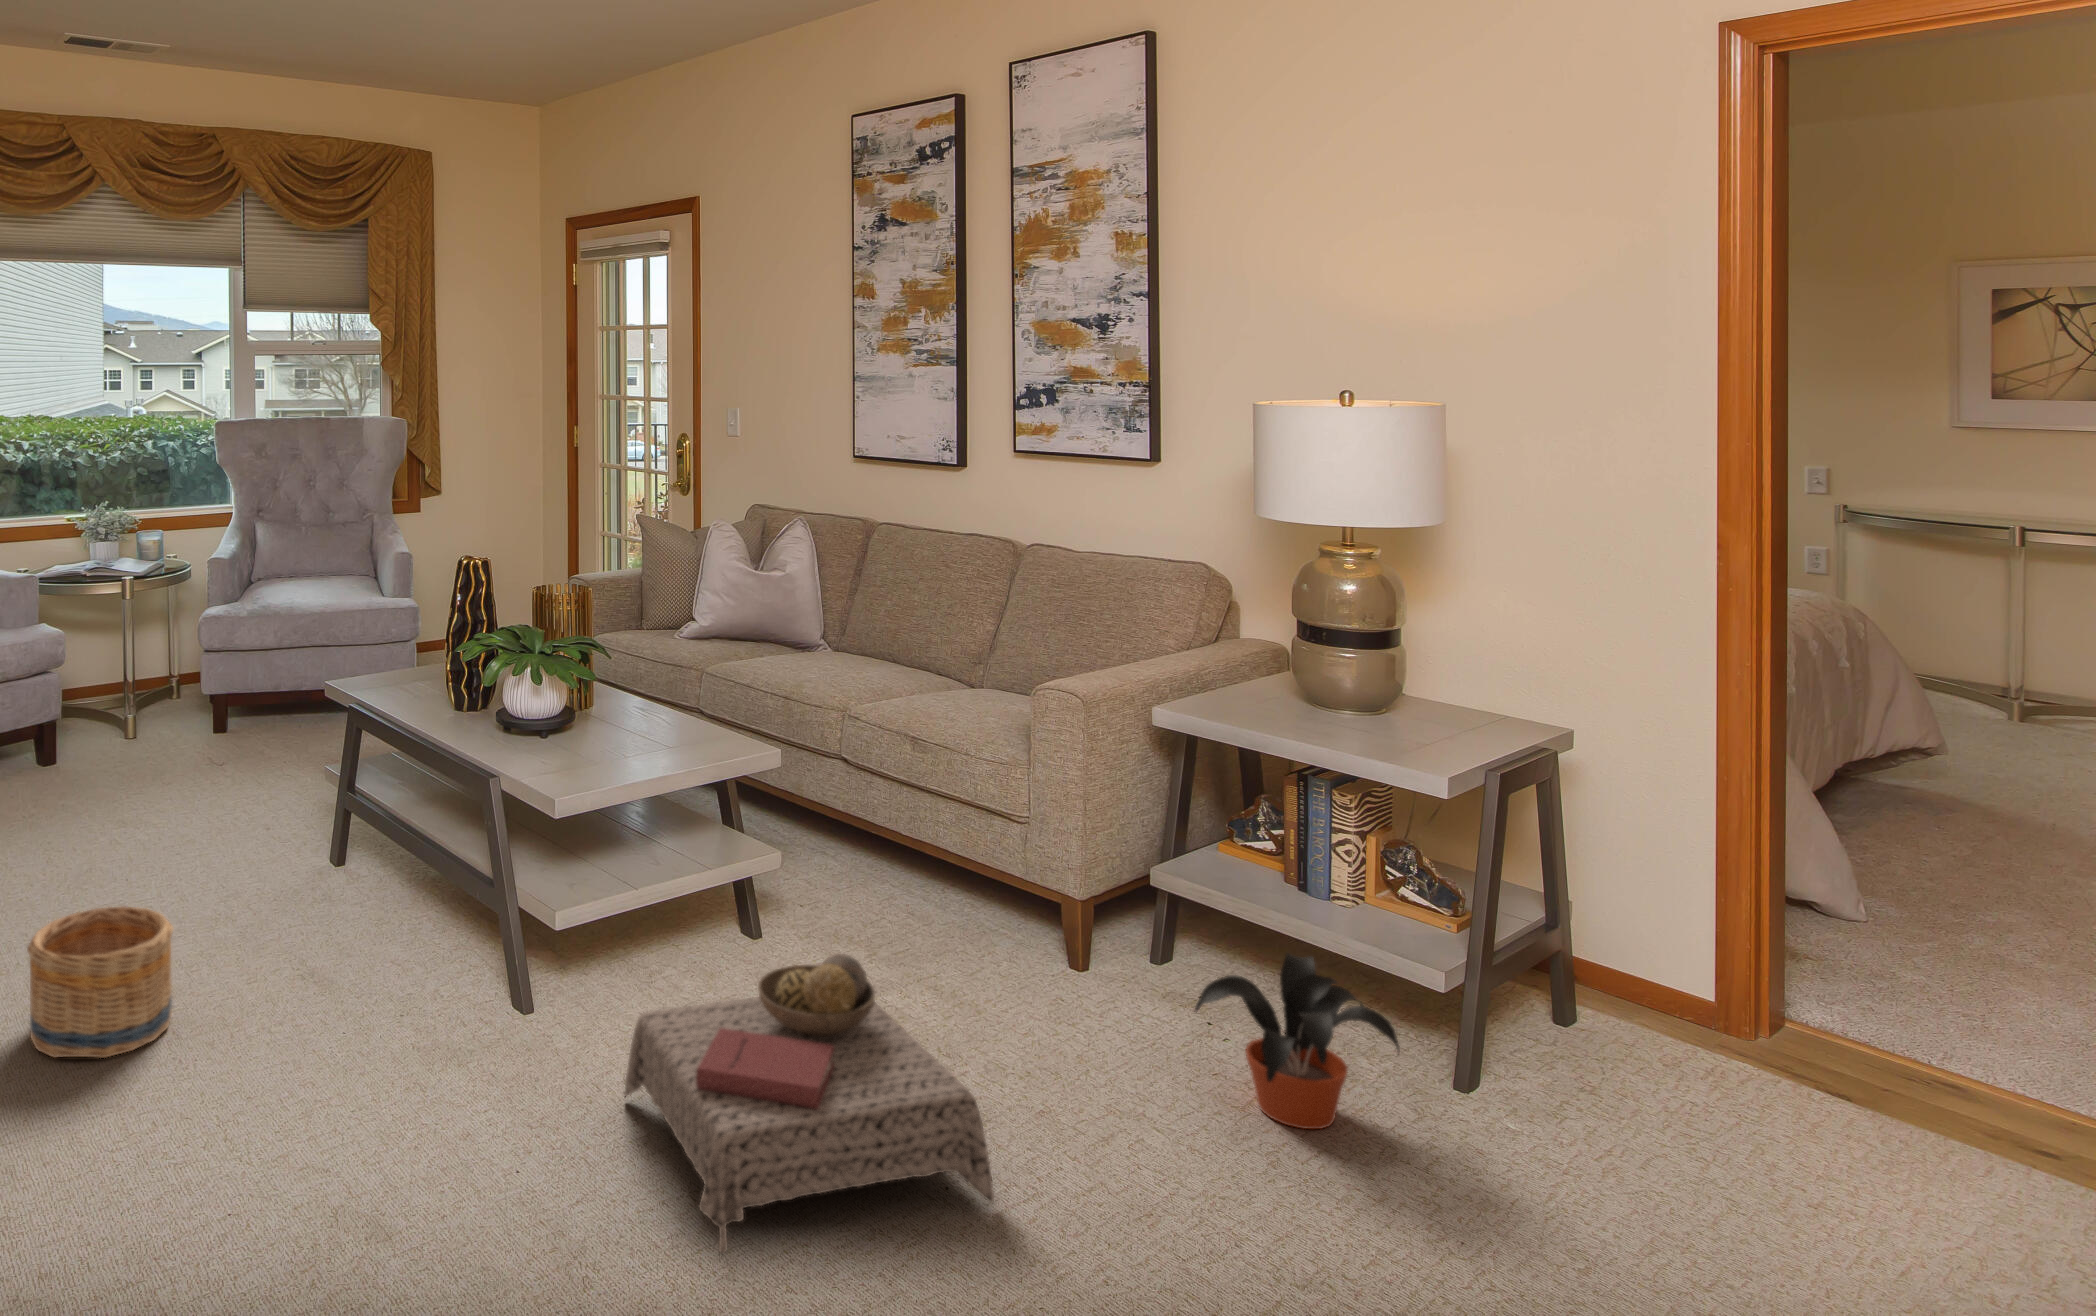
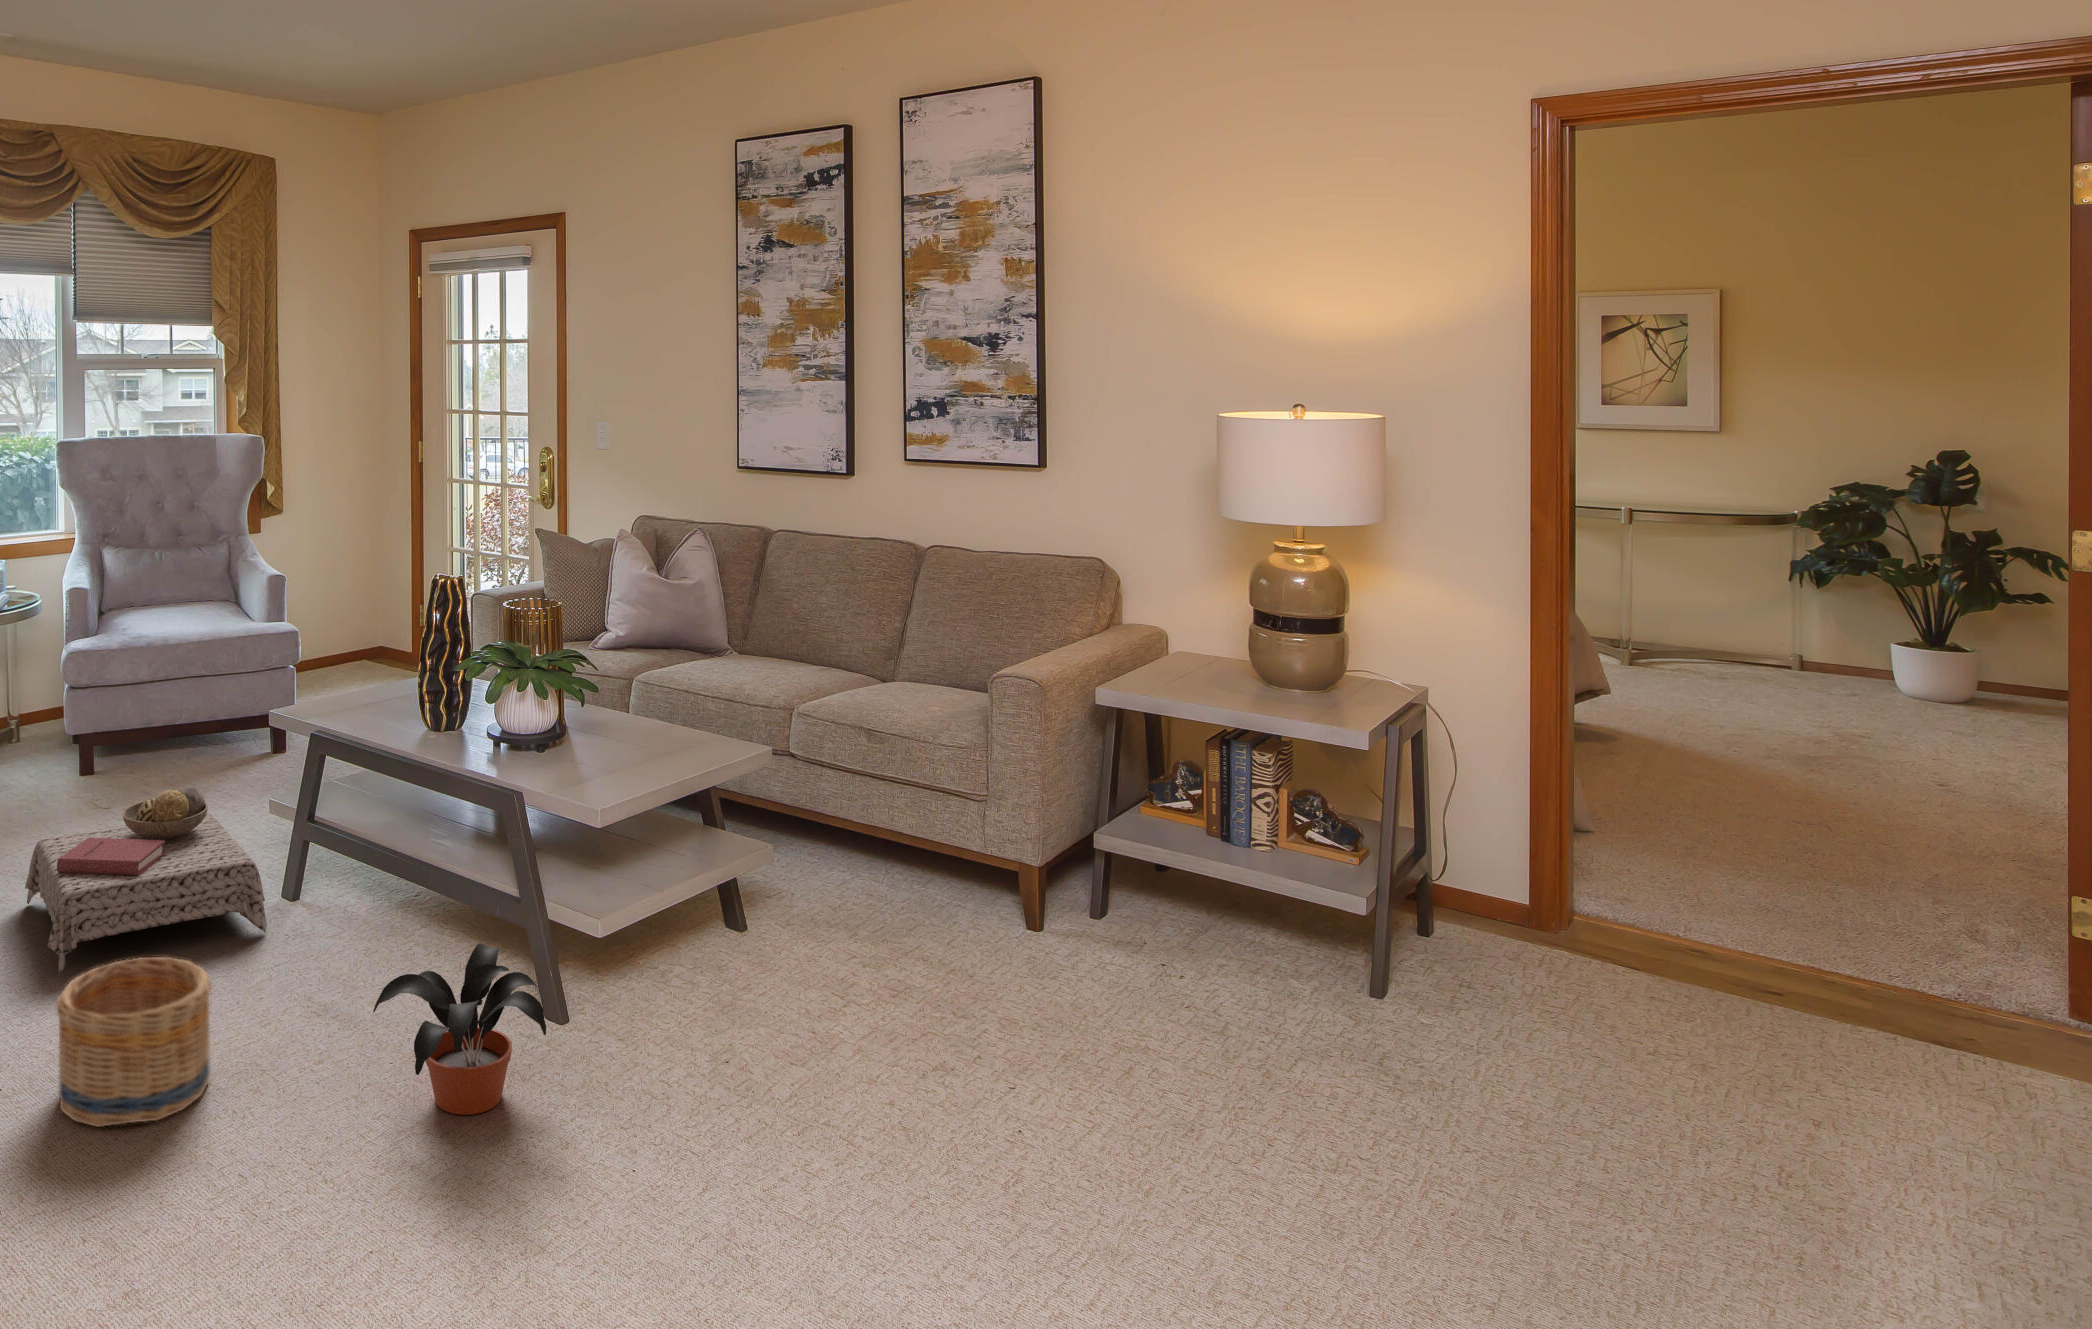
potted plant: present [1195,953,1399,1129] -> present [373,943,546,1115]
ottoman: present [624,954,994,1256] -> present [25,786,267,974]

